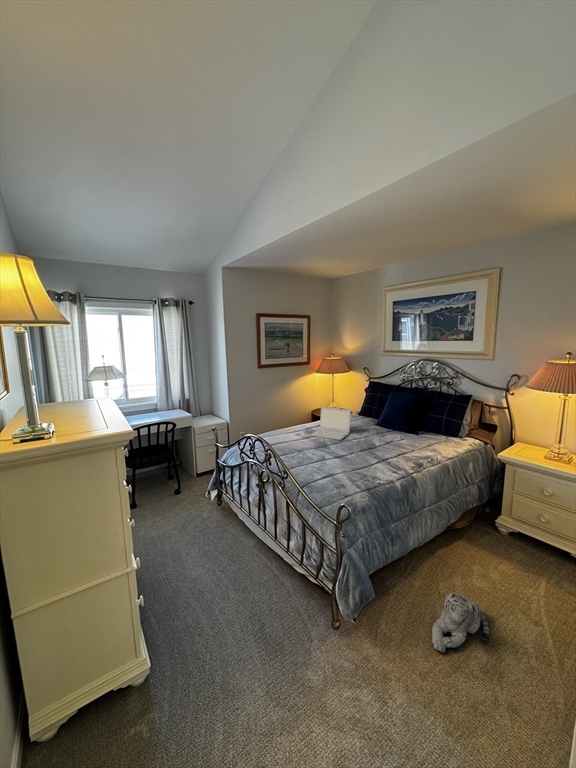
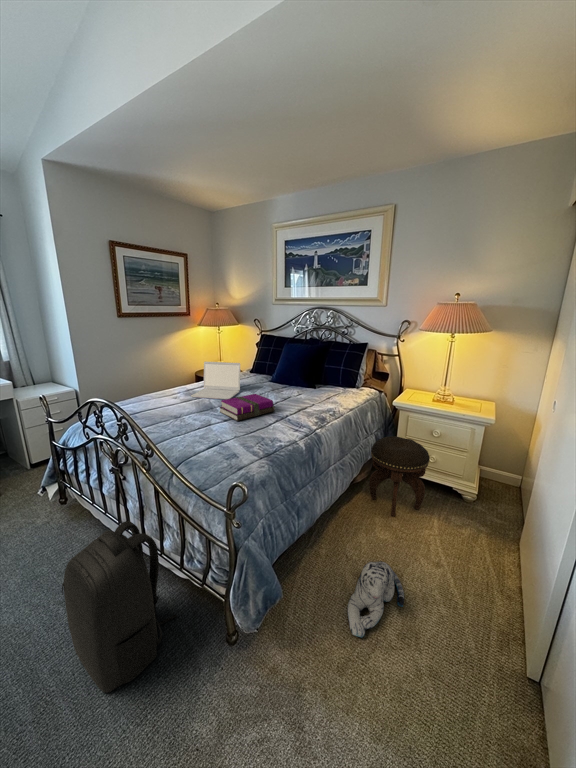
notebook: none [332,437,378,459] -> present [220,394,275,421]
footstool: none [469,488,533,567] -> present [369,436,430,517]
backpack: none [231,521,297,632] -> present [62,521,177,693]

